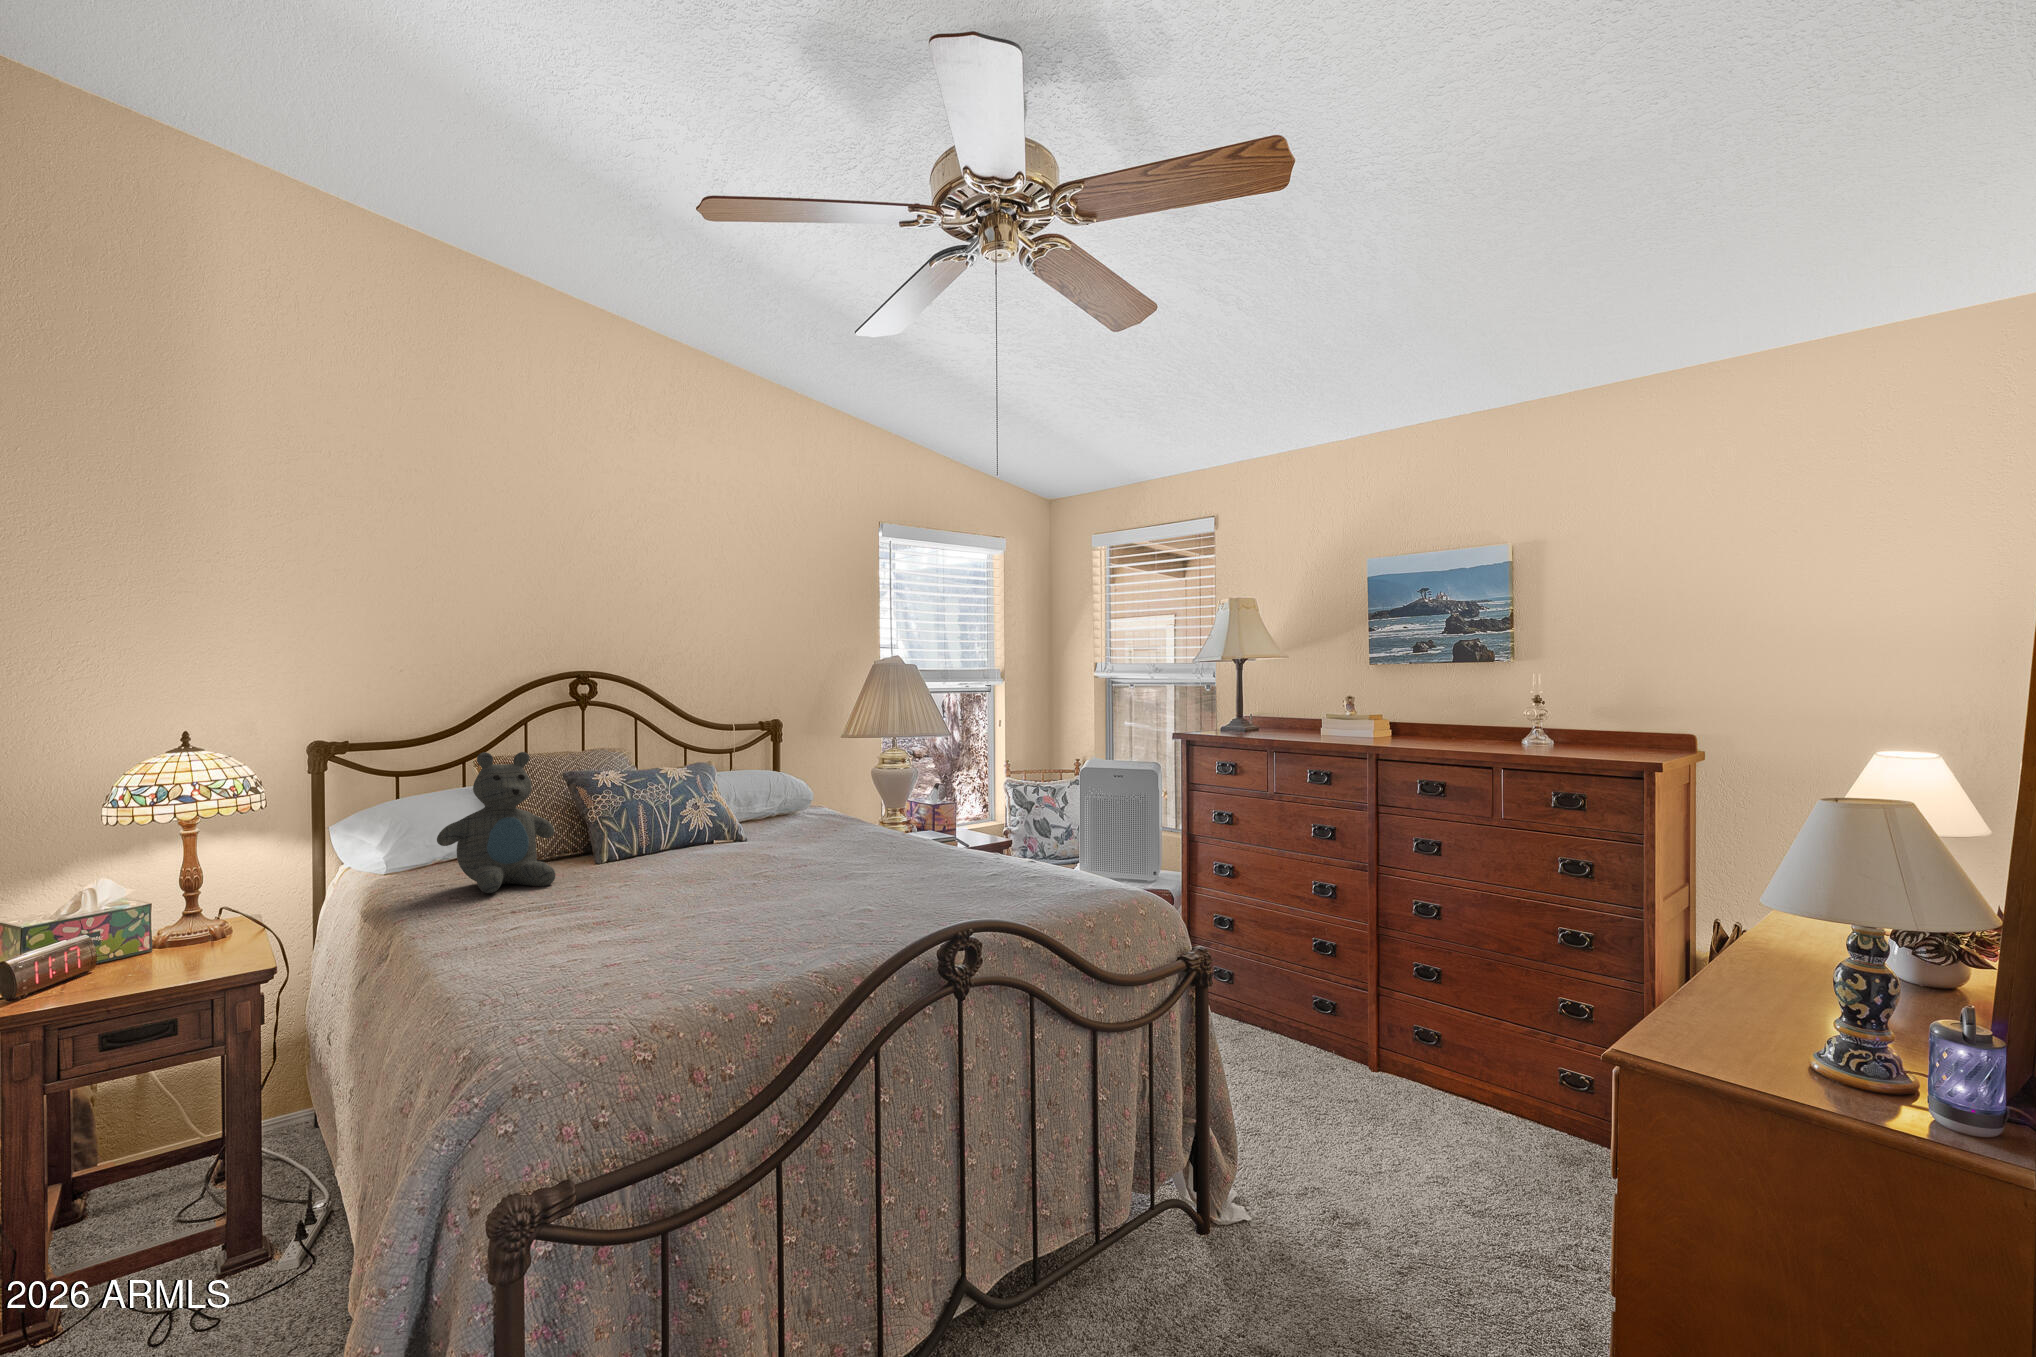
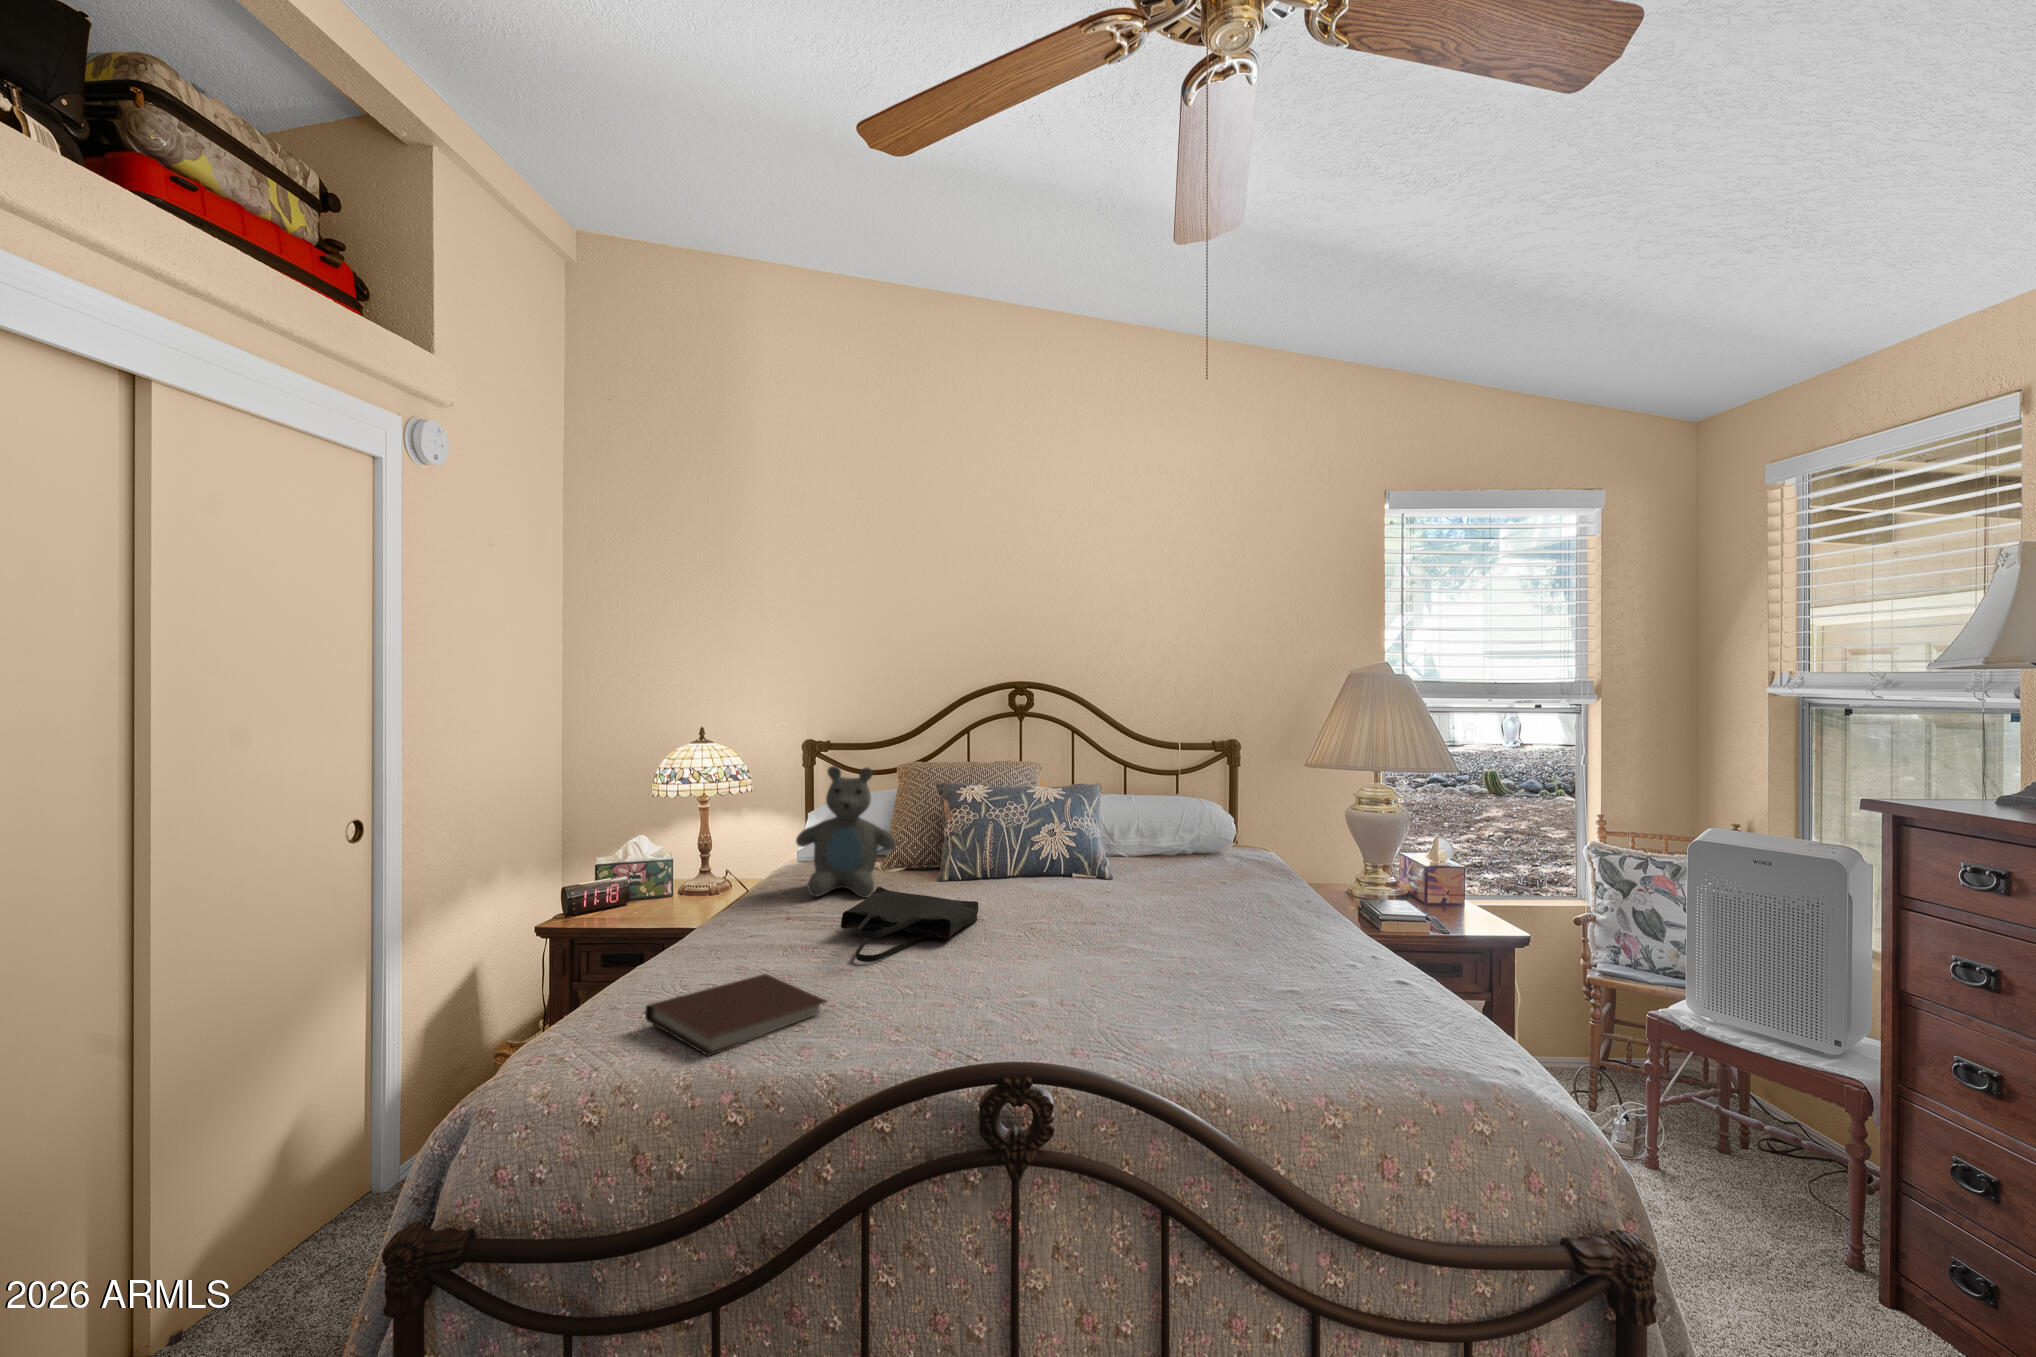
tote bag: none [591,862,722,916] -> present [841,887,979,962]
notebook: none [567,933,724,987] -> present [645,974,827,1056]

